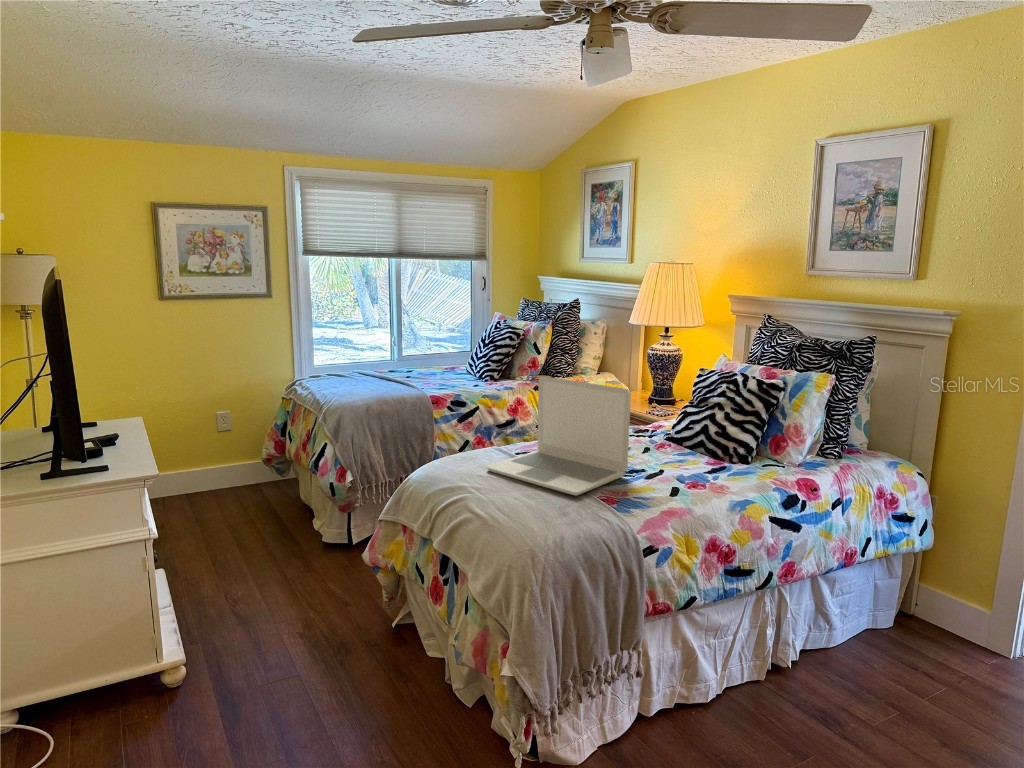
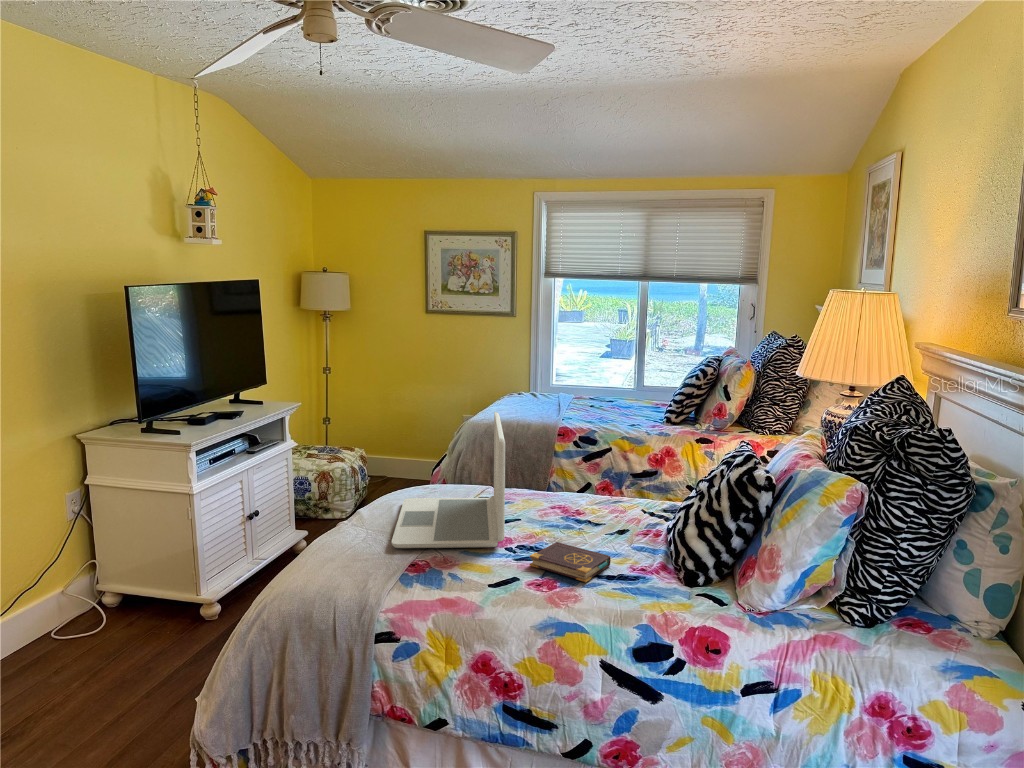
book: none [648,460,711,479] -> present [530,542,611,582]

